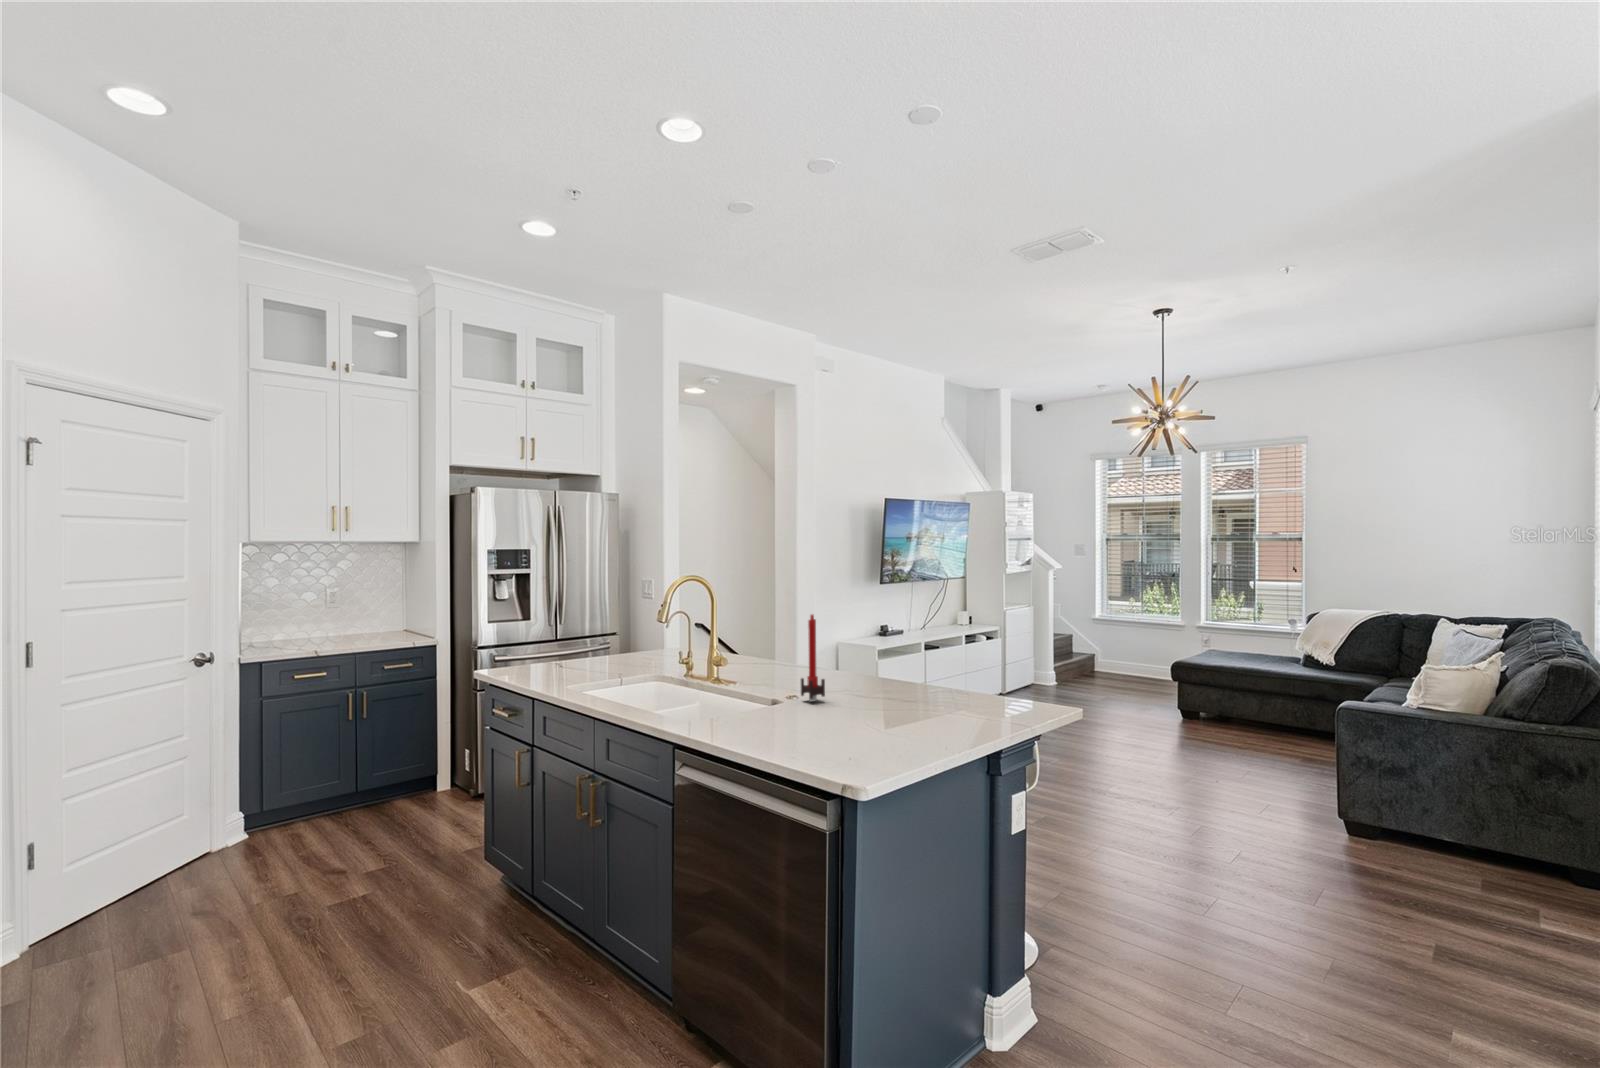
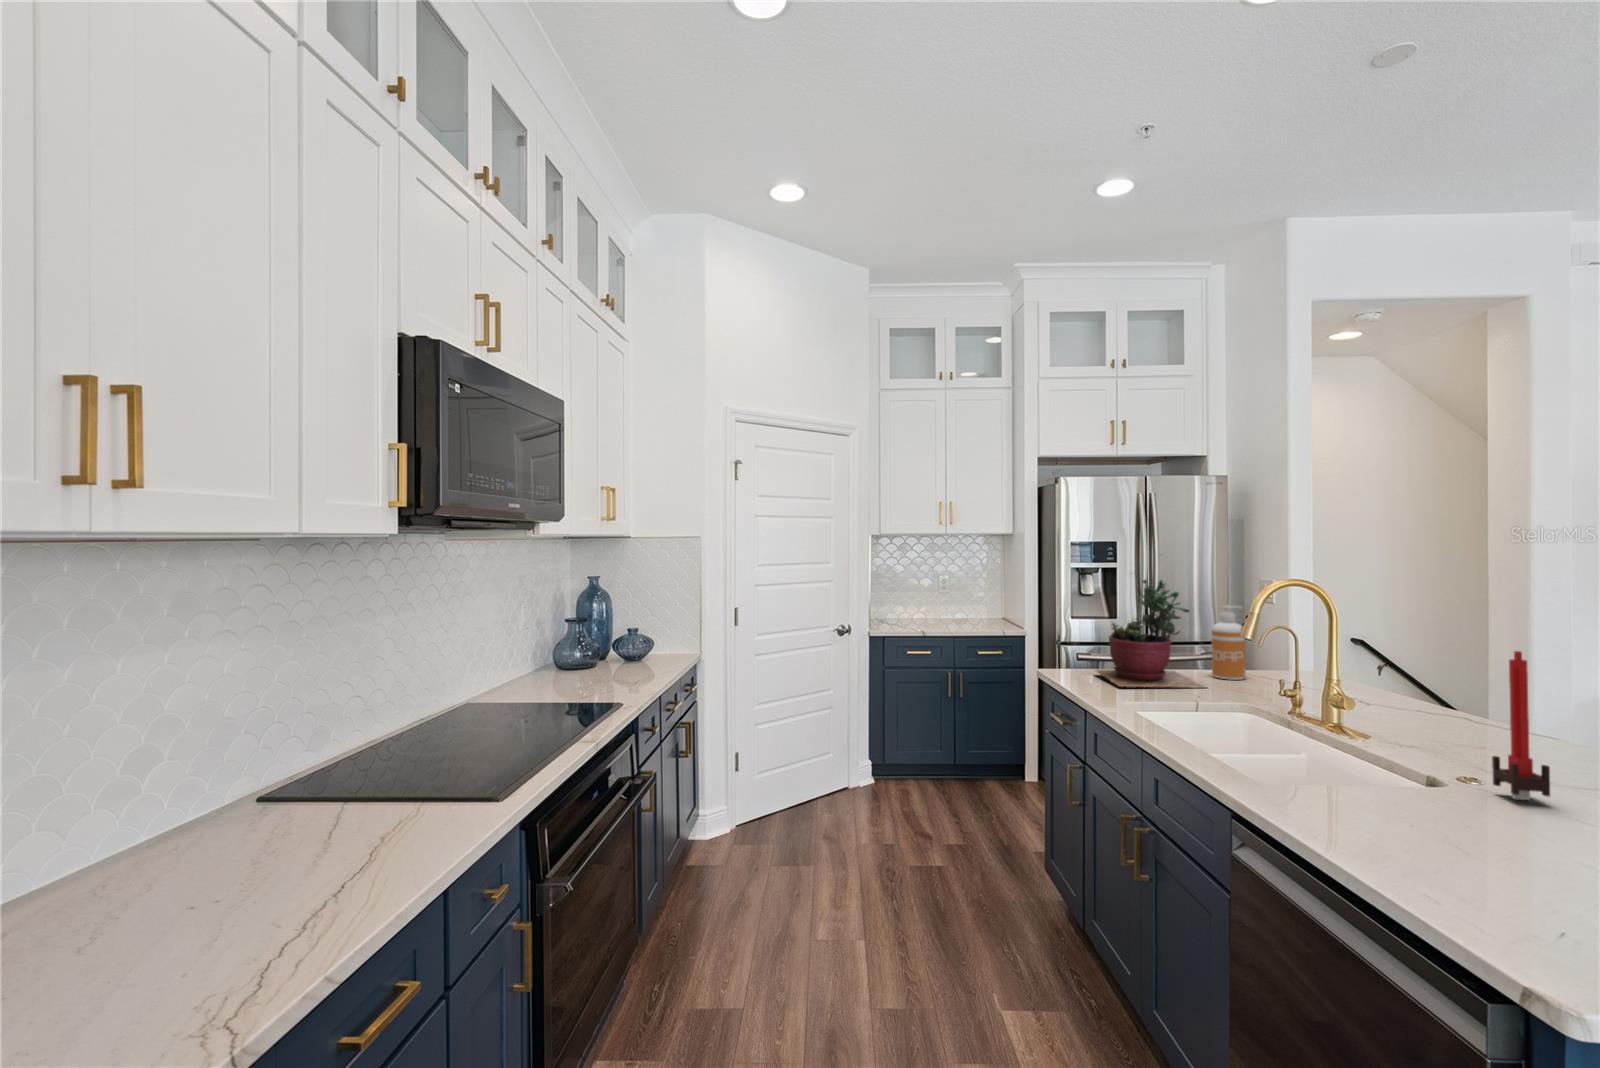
succulent plant: none [532,581,626,674] -> present [1096,579,1206,688]
soap dispenser: none [624,600,648,658] -> present [1211,605,1246,680]

